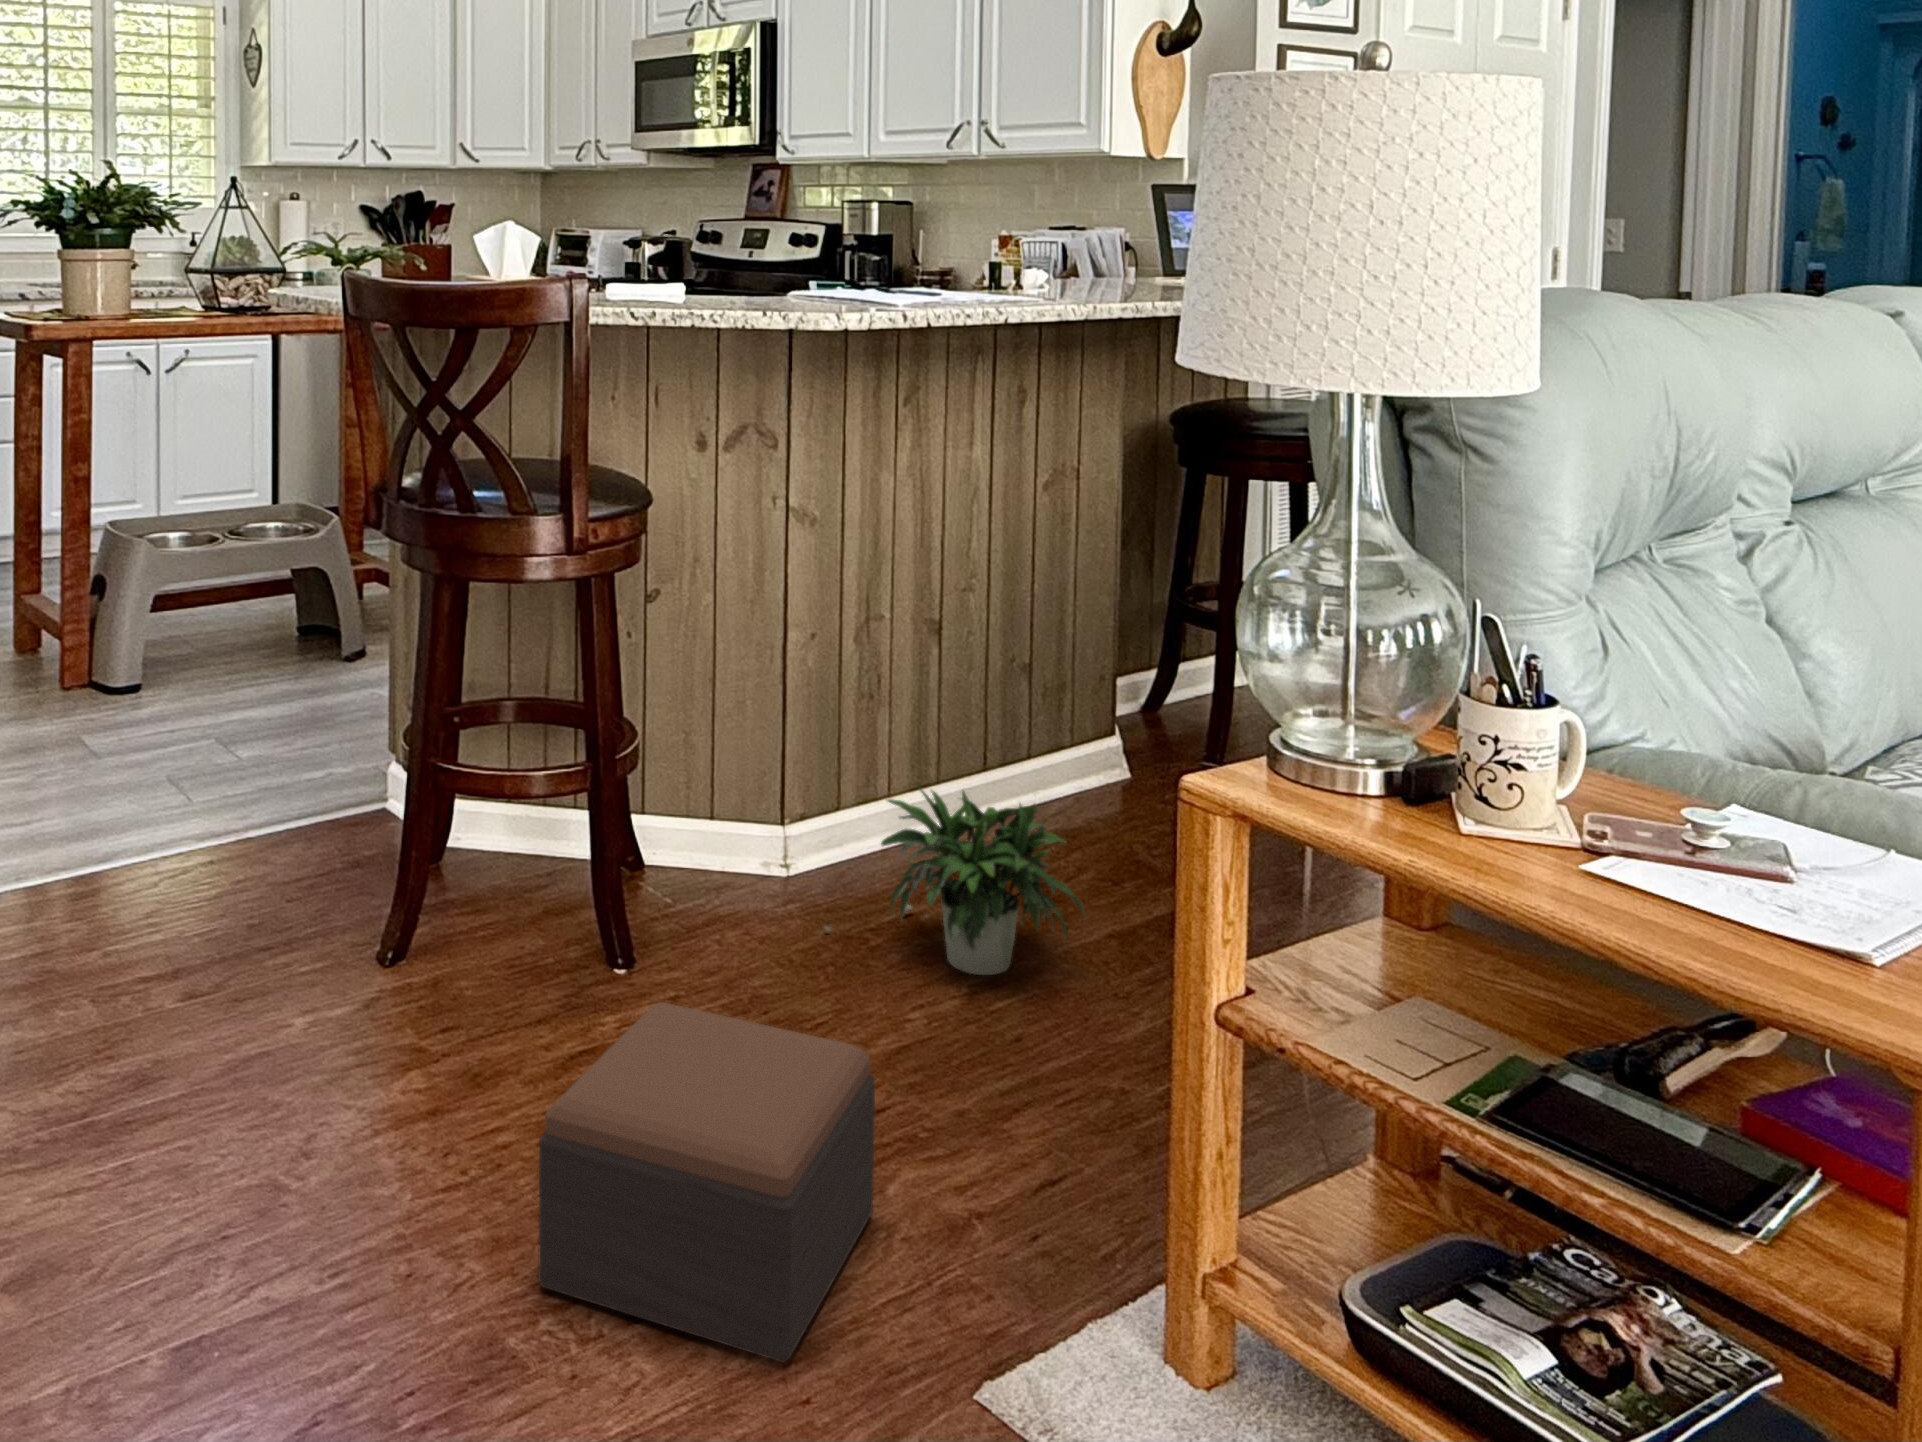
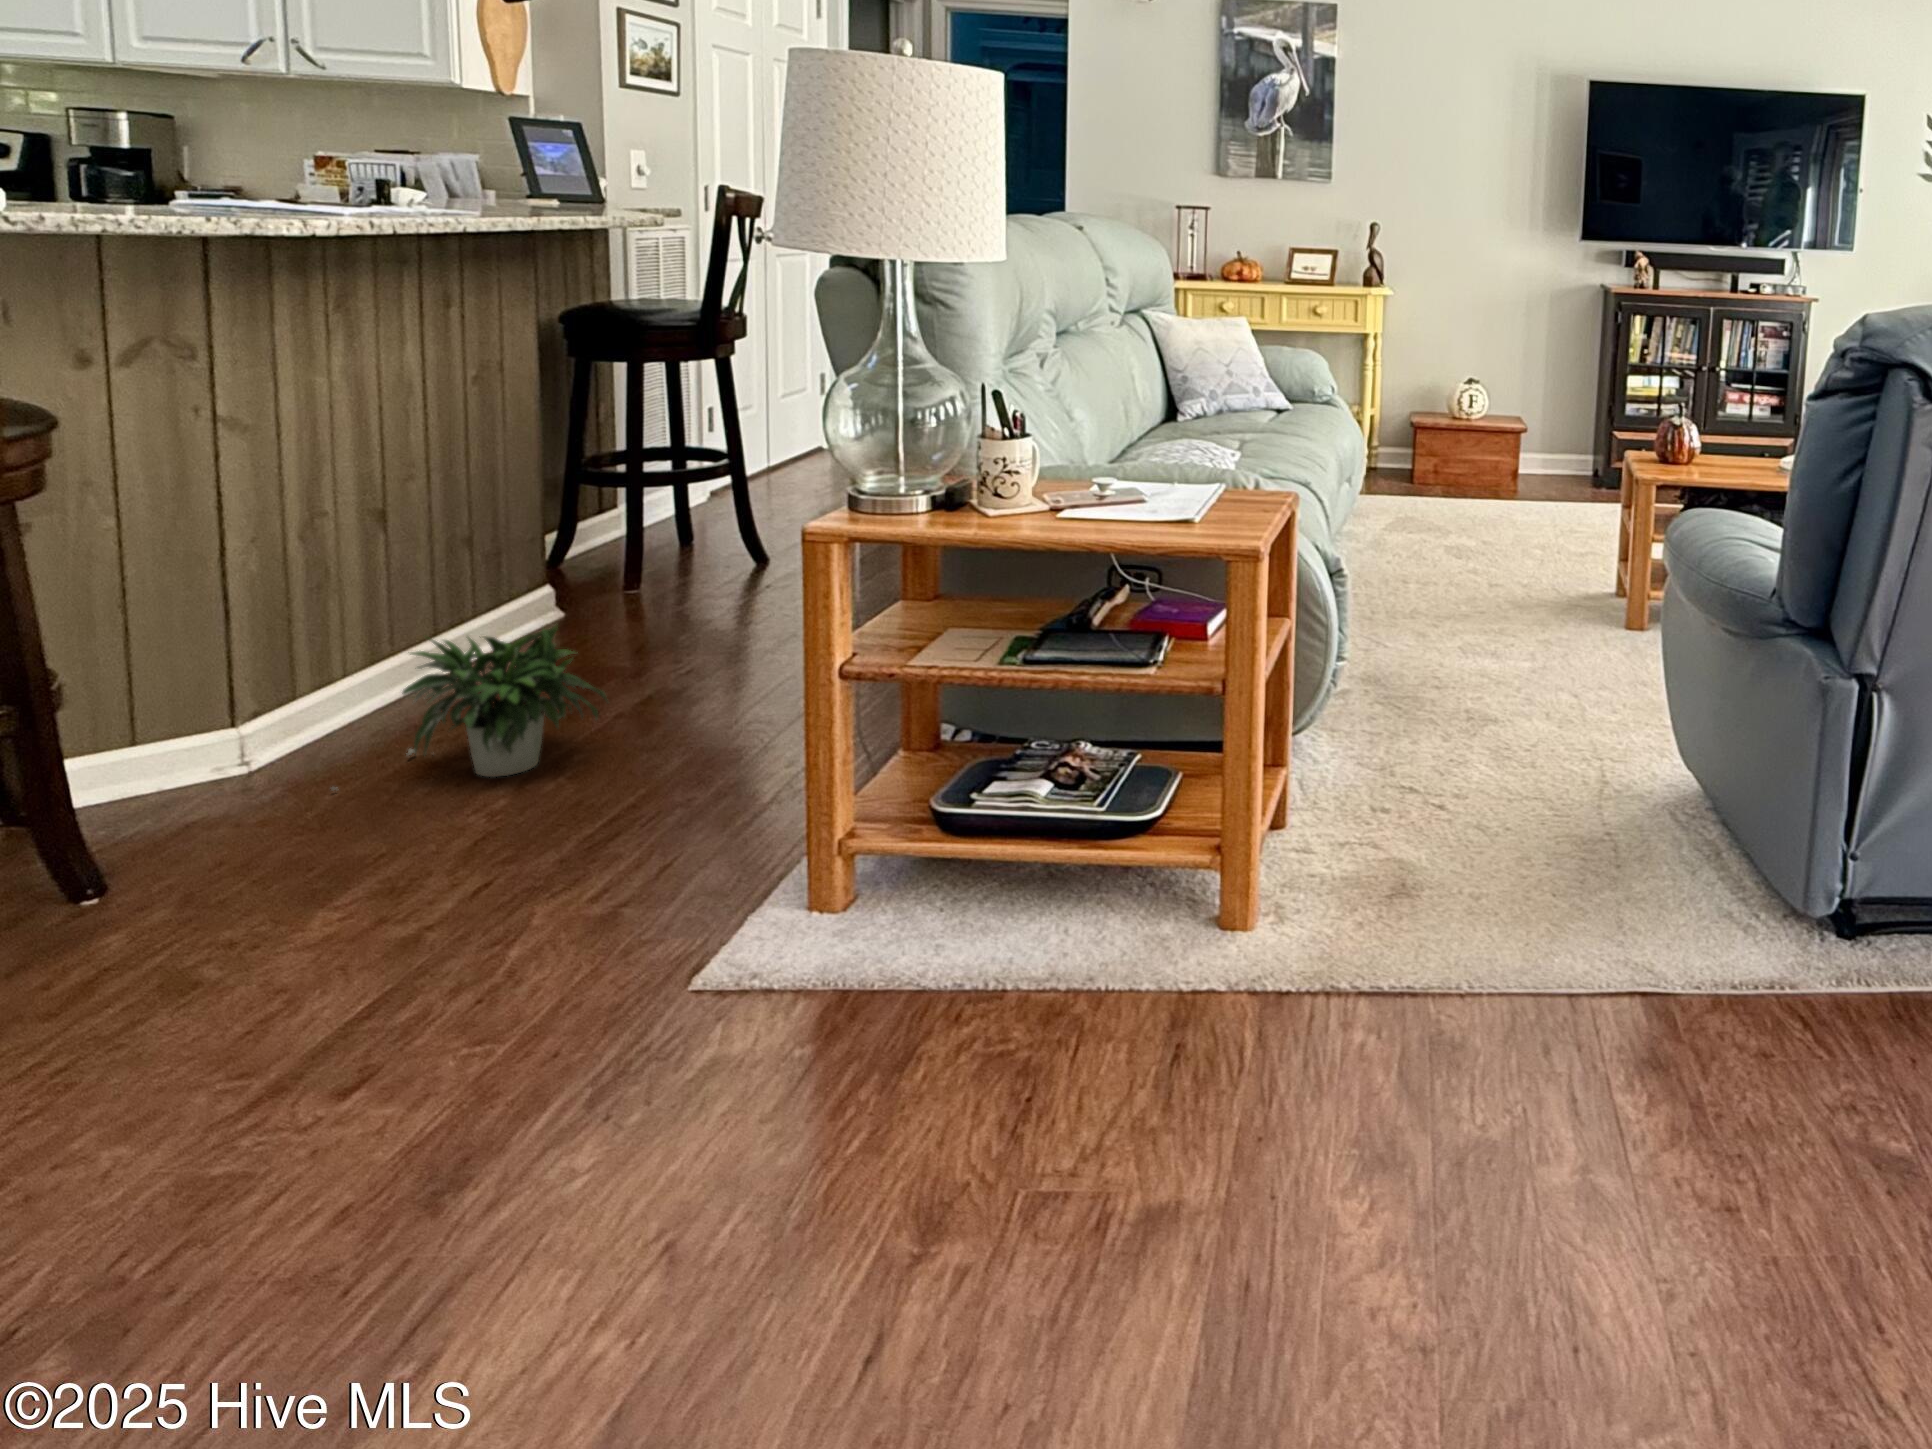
footstool: present [538,1003,875,1362] -> none [214,809,530,1103]

